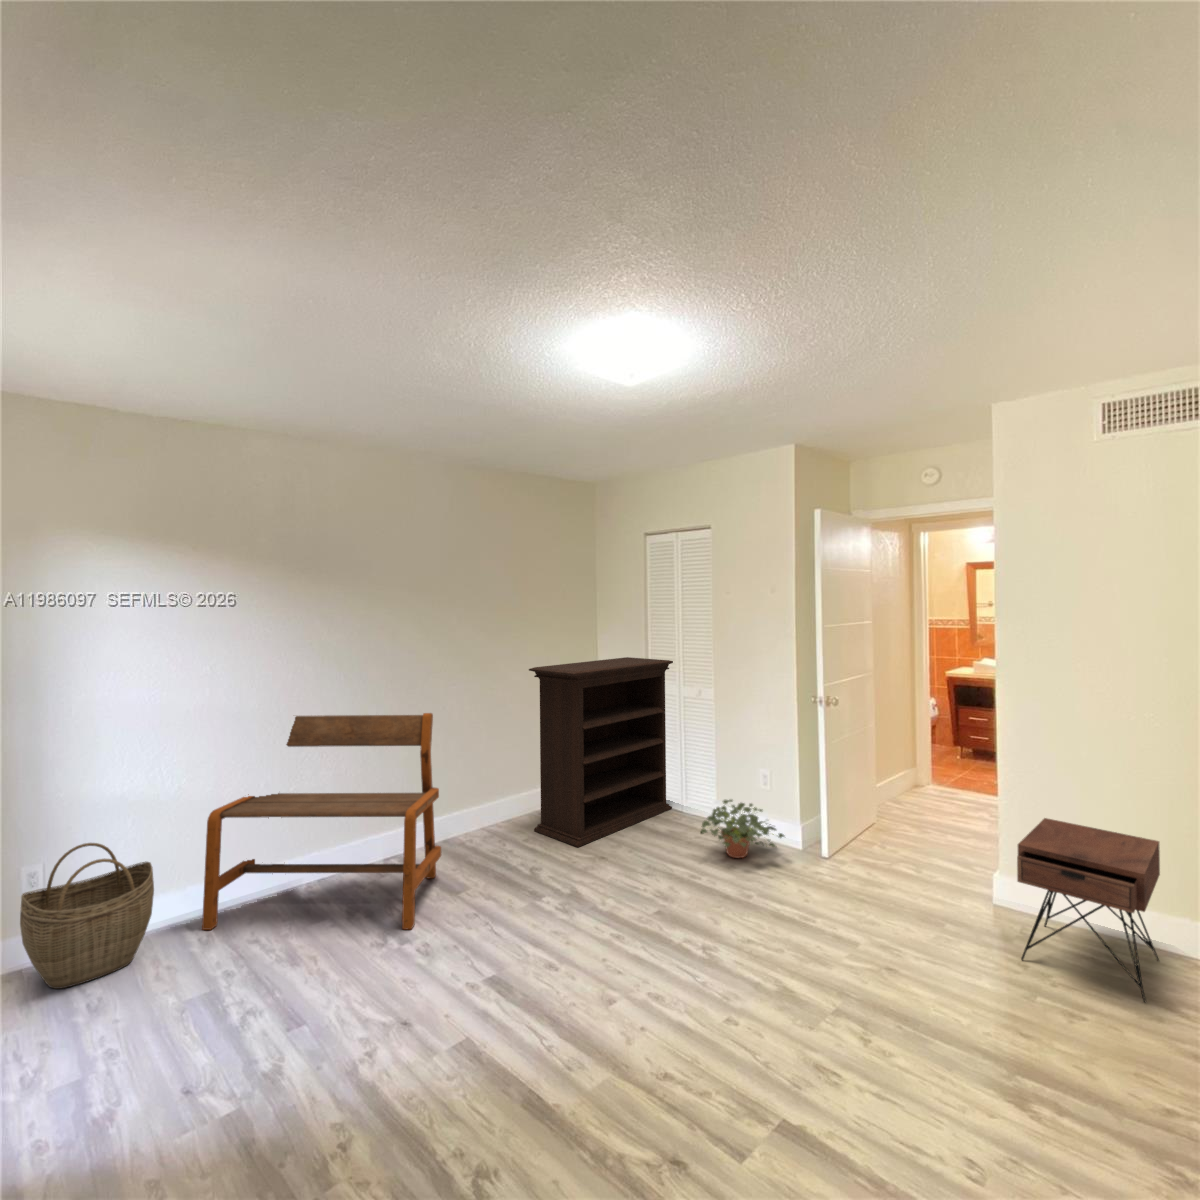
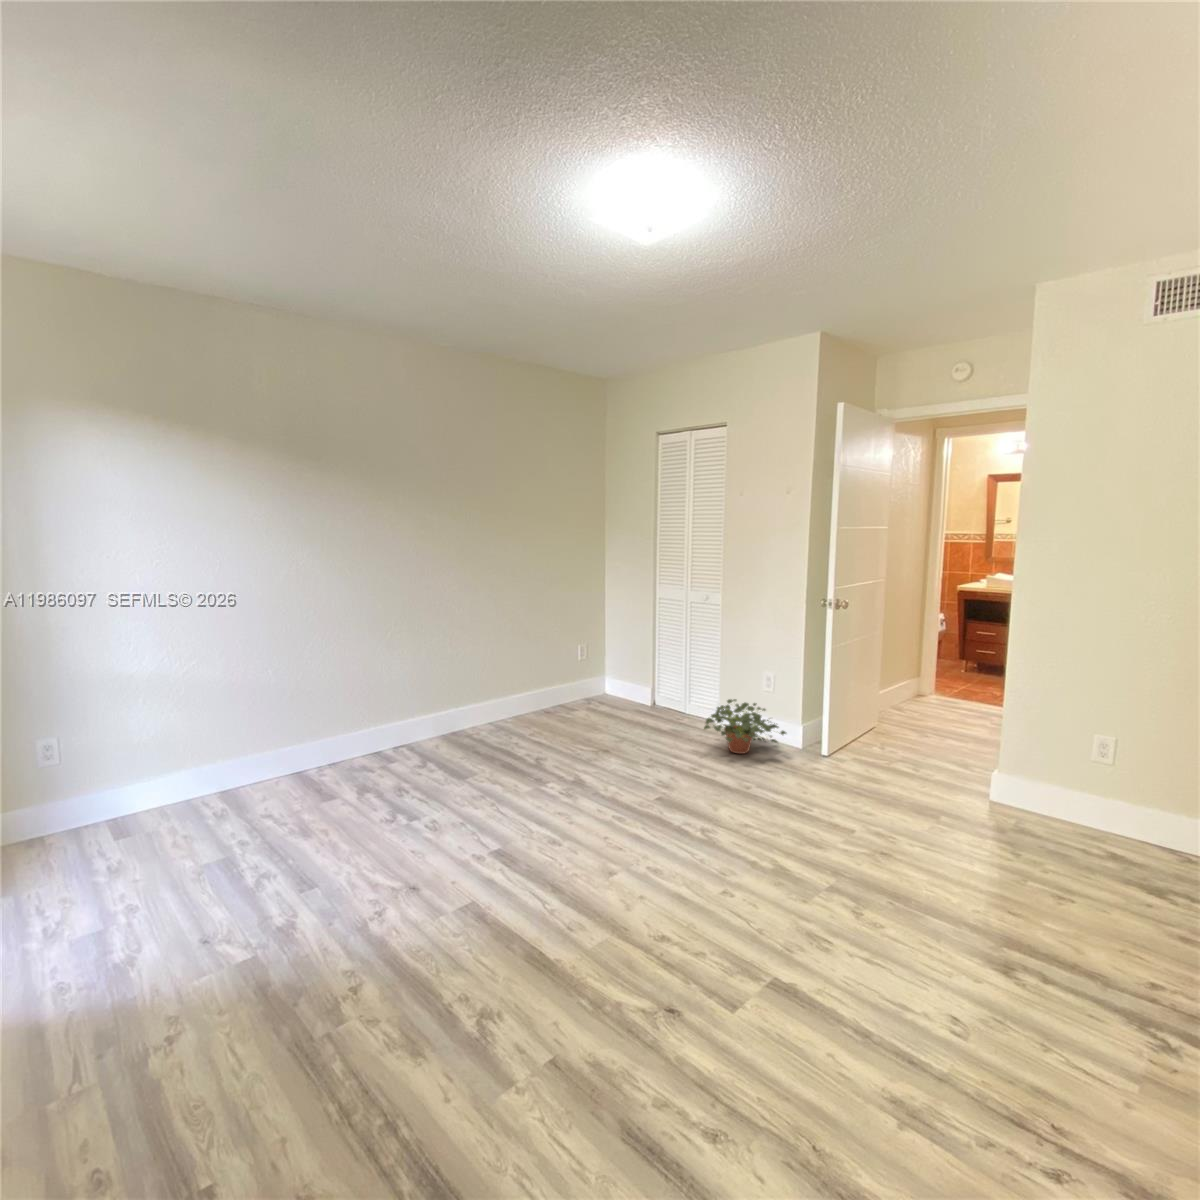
bookshelf: present [529,657,673,847] -> none [537,563,683,741]
bench: present [202,713,441,930] -> none [221,605,451,808]
nightstand: present [1017,818,1160,1003] -> none [1016,715,1169,887]
woven basket: present [20,843,154,989] -> none [42,719,172,850]

